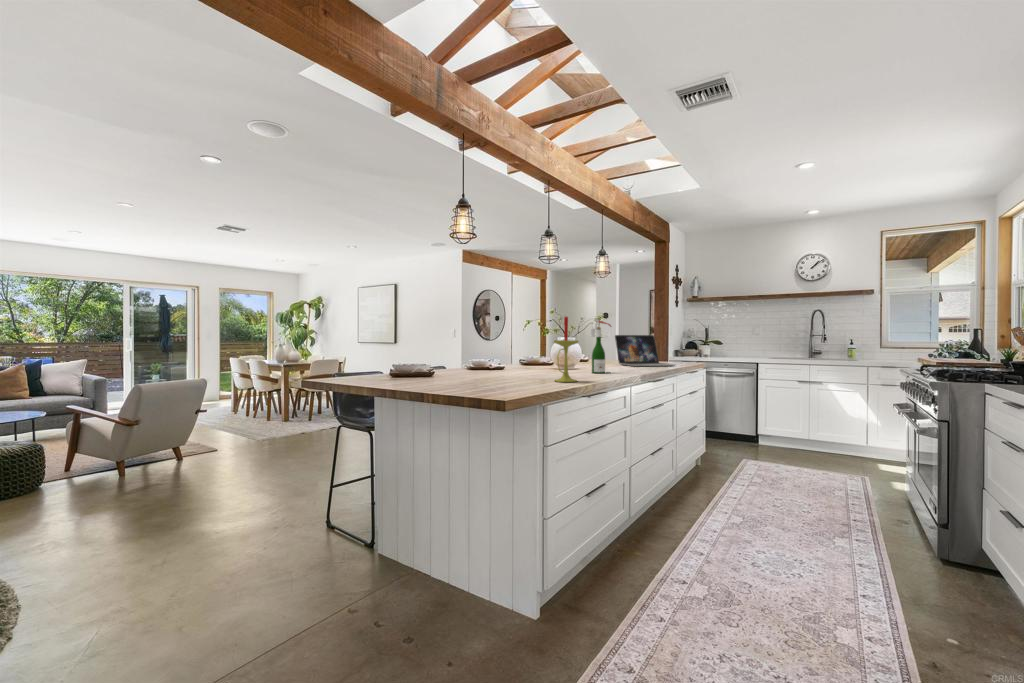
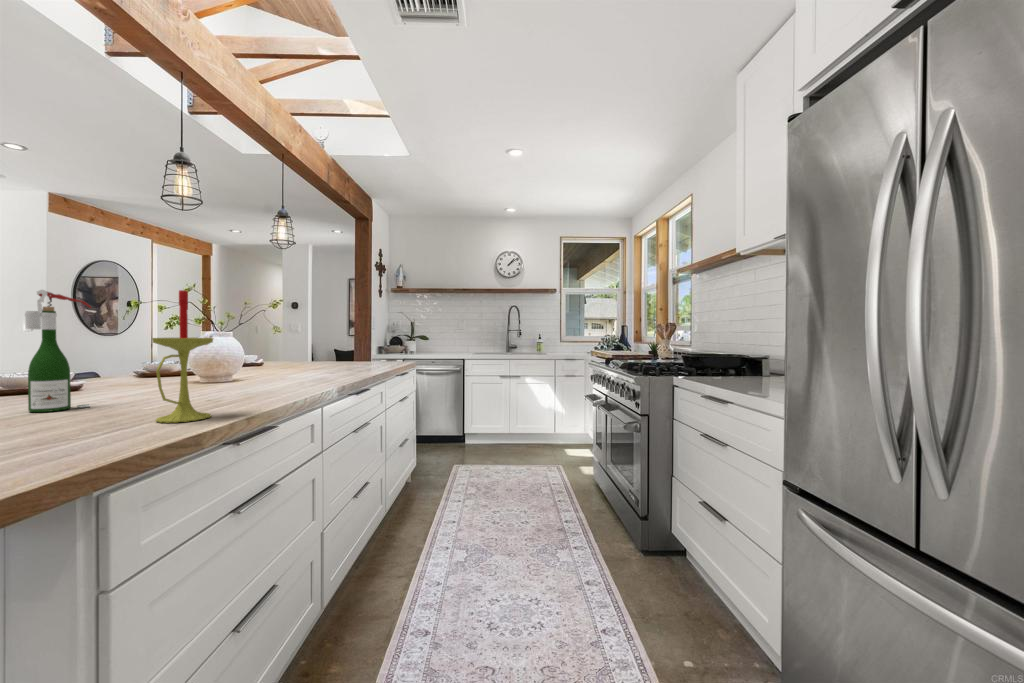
wine bottle: present [590,319,611,373] -> present [25,290,91,412]
laptop: present [615,335,675,366] -> none [302,329,385,371]

